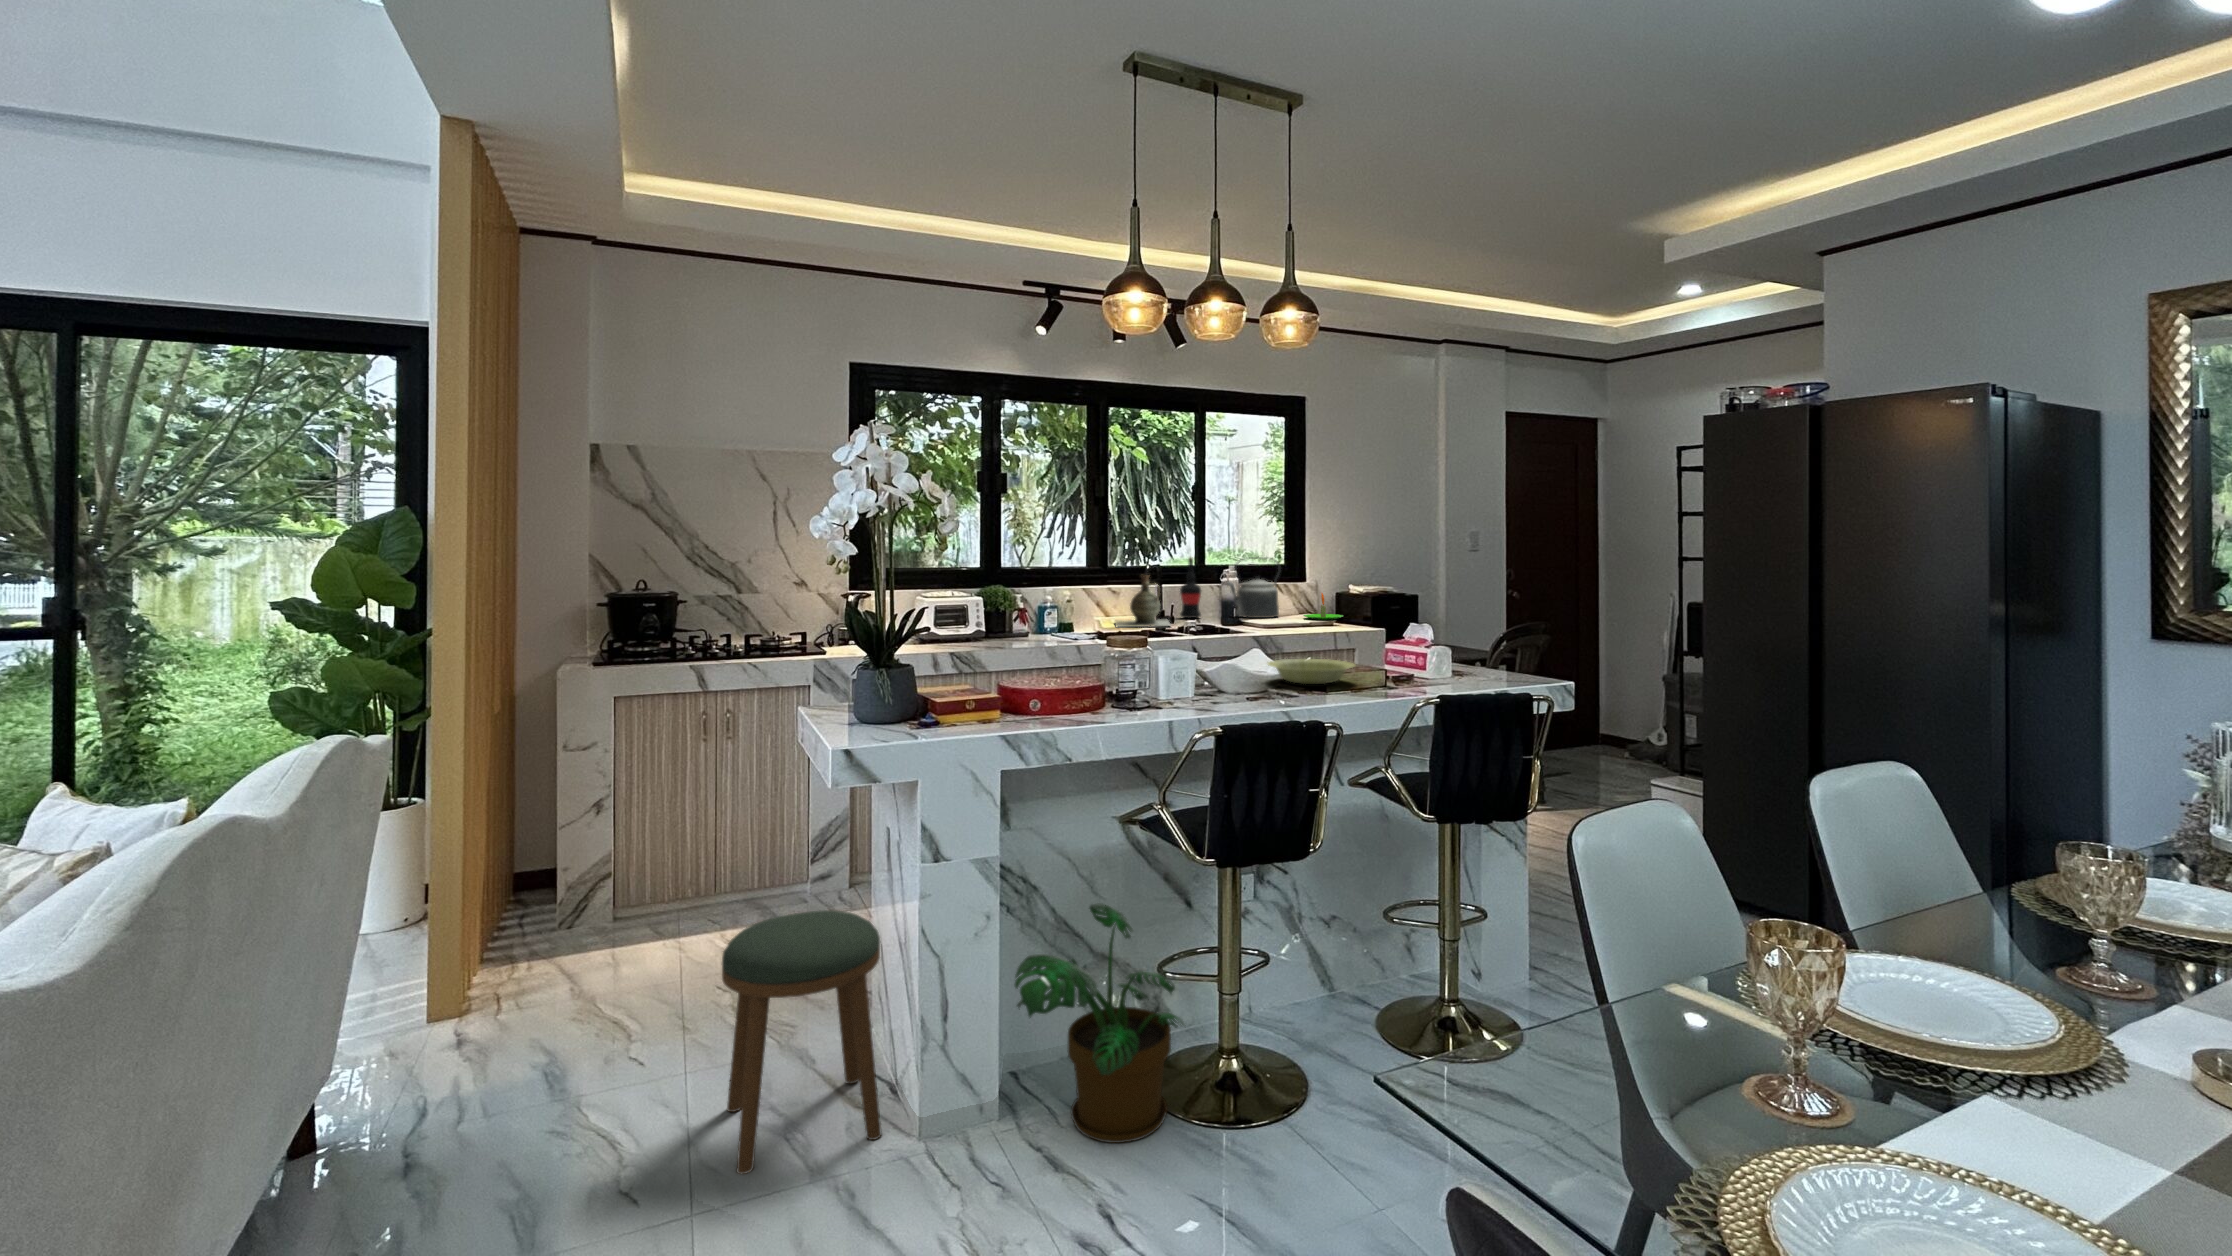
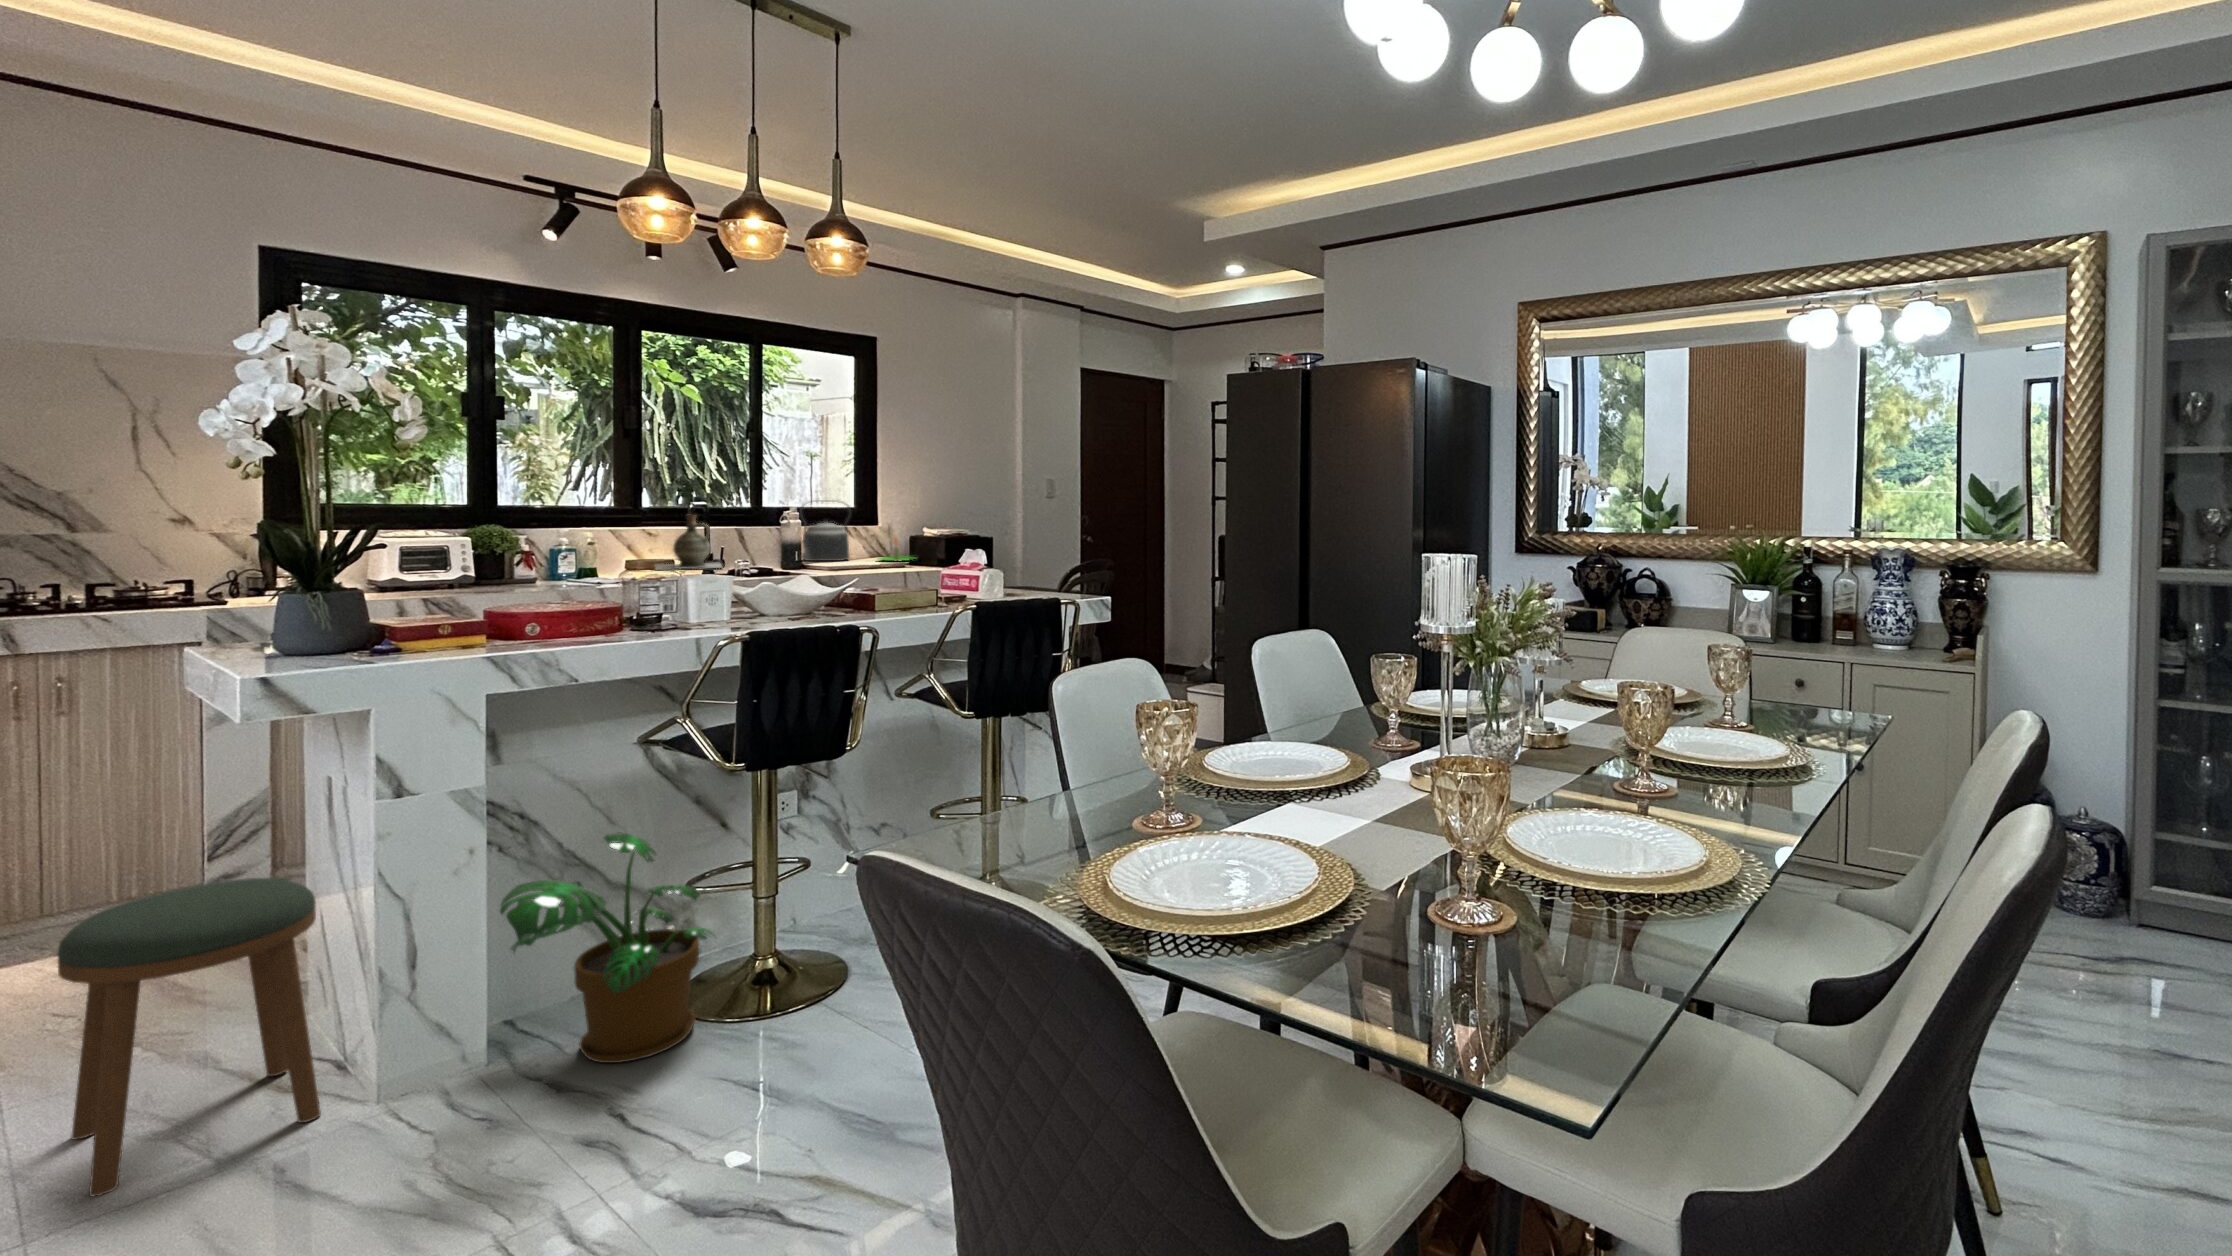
wine bottle: present [1180,558,1201,618] -> none [736,499,761,562]
bowl: present [1268,659,1355,684] -> none [814,582,907,603]

